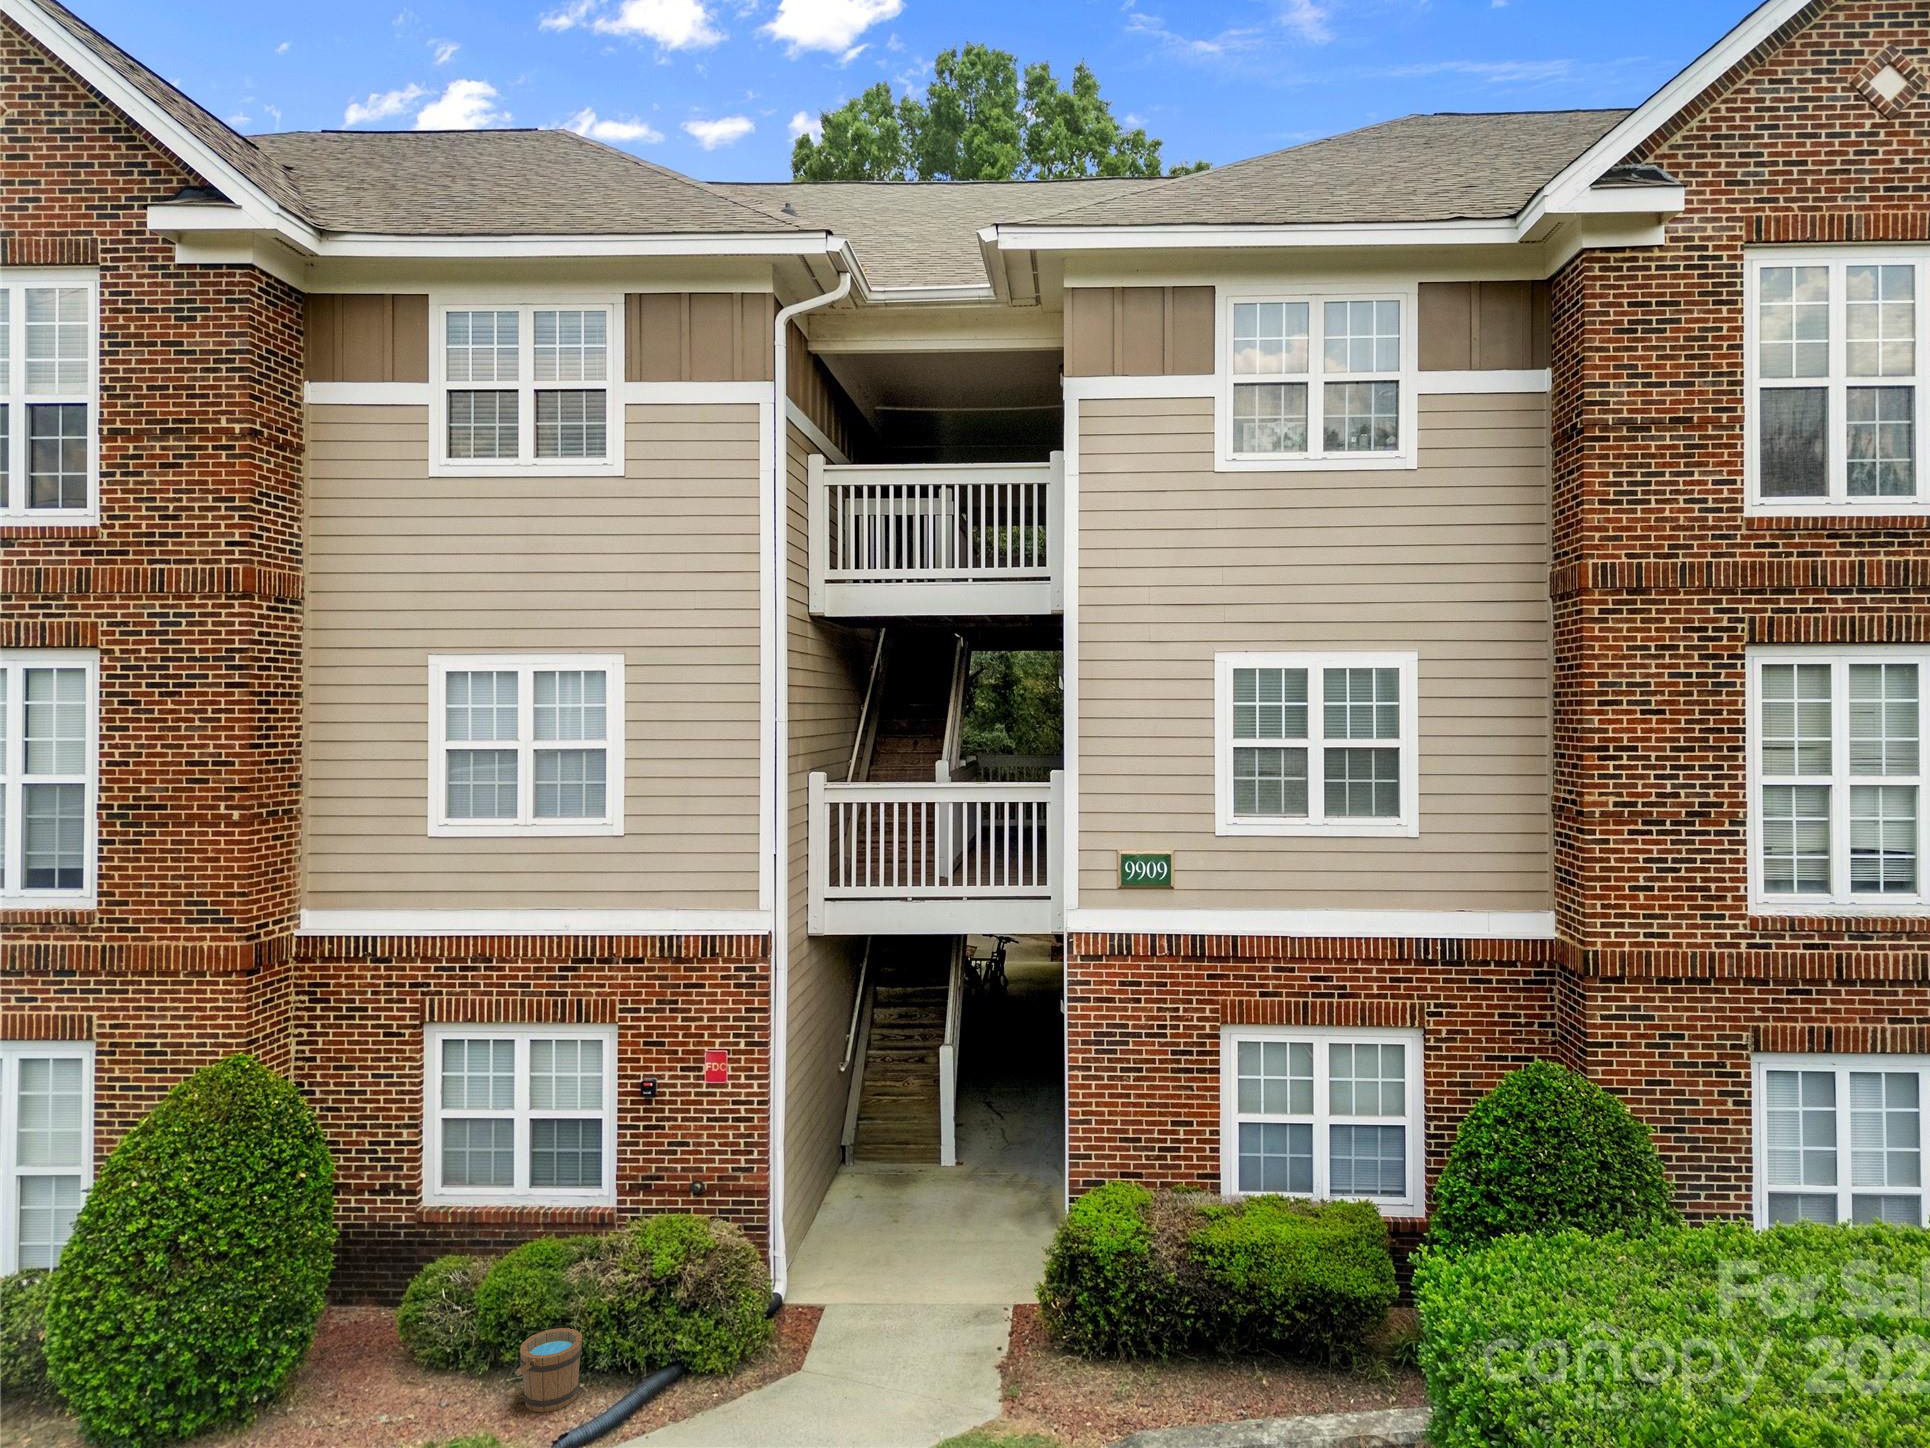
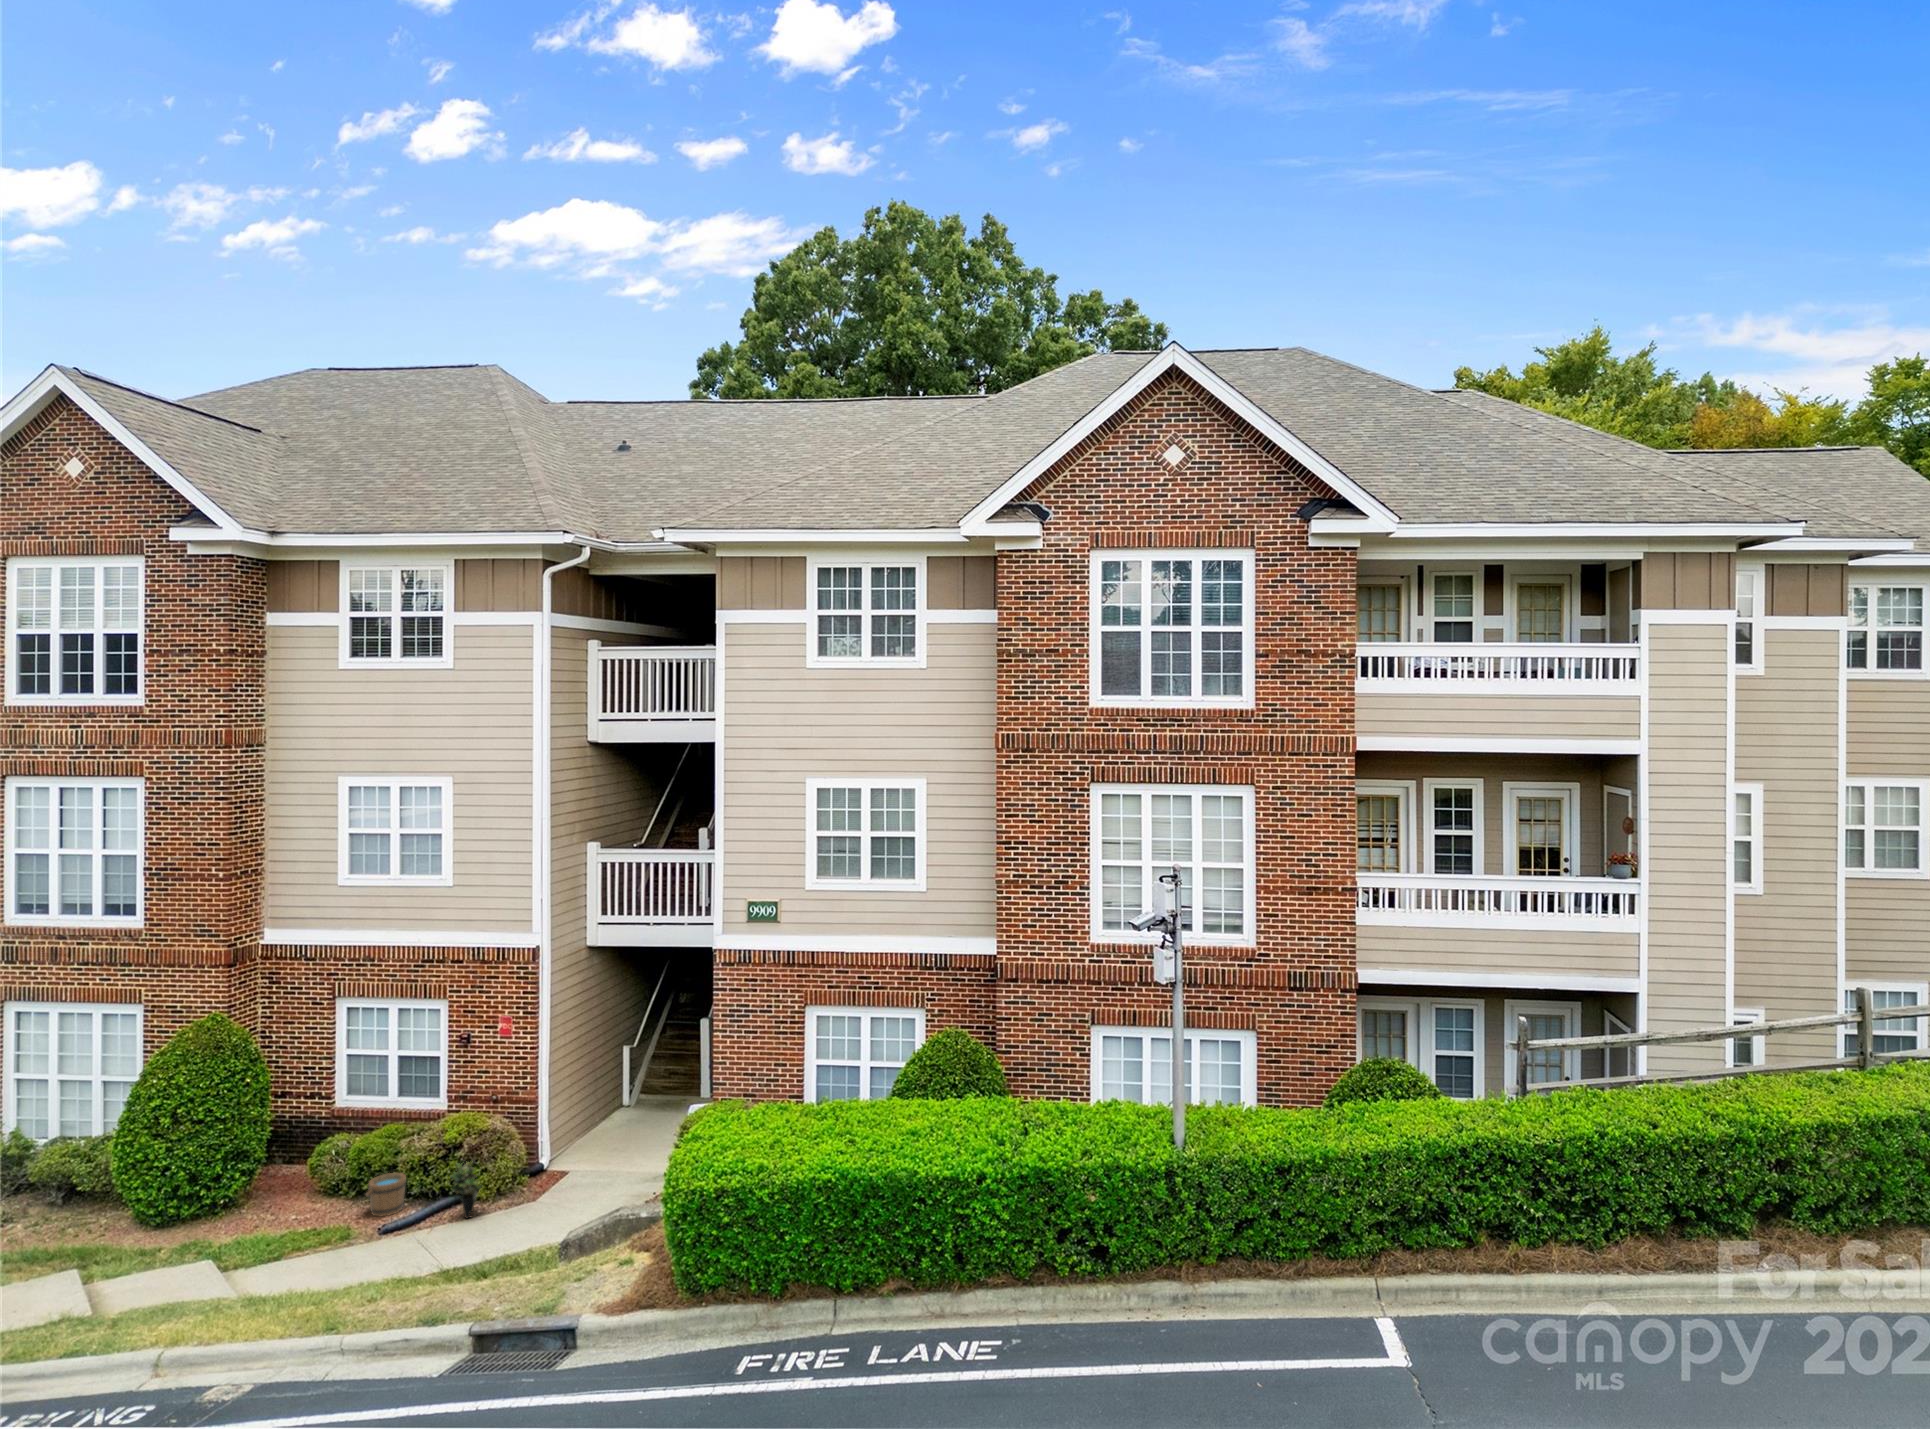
potted plant: none [666,1304,721,1413] -> present [451,1162,481,1218]

